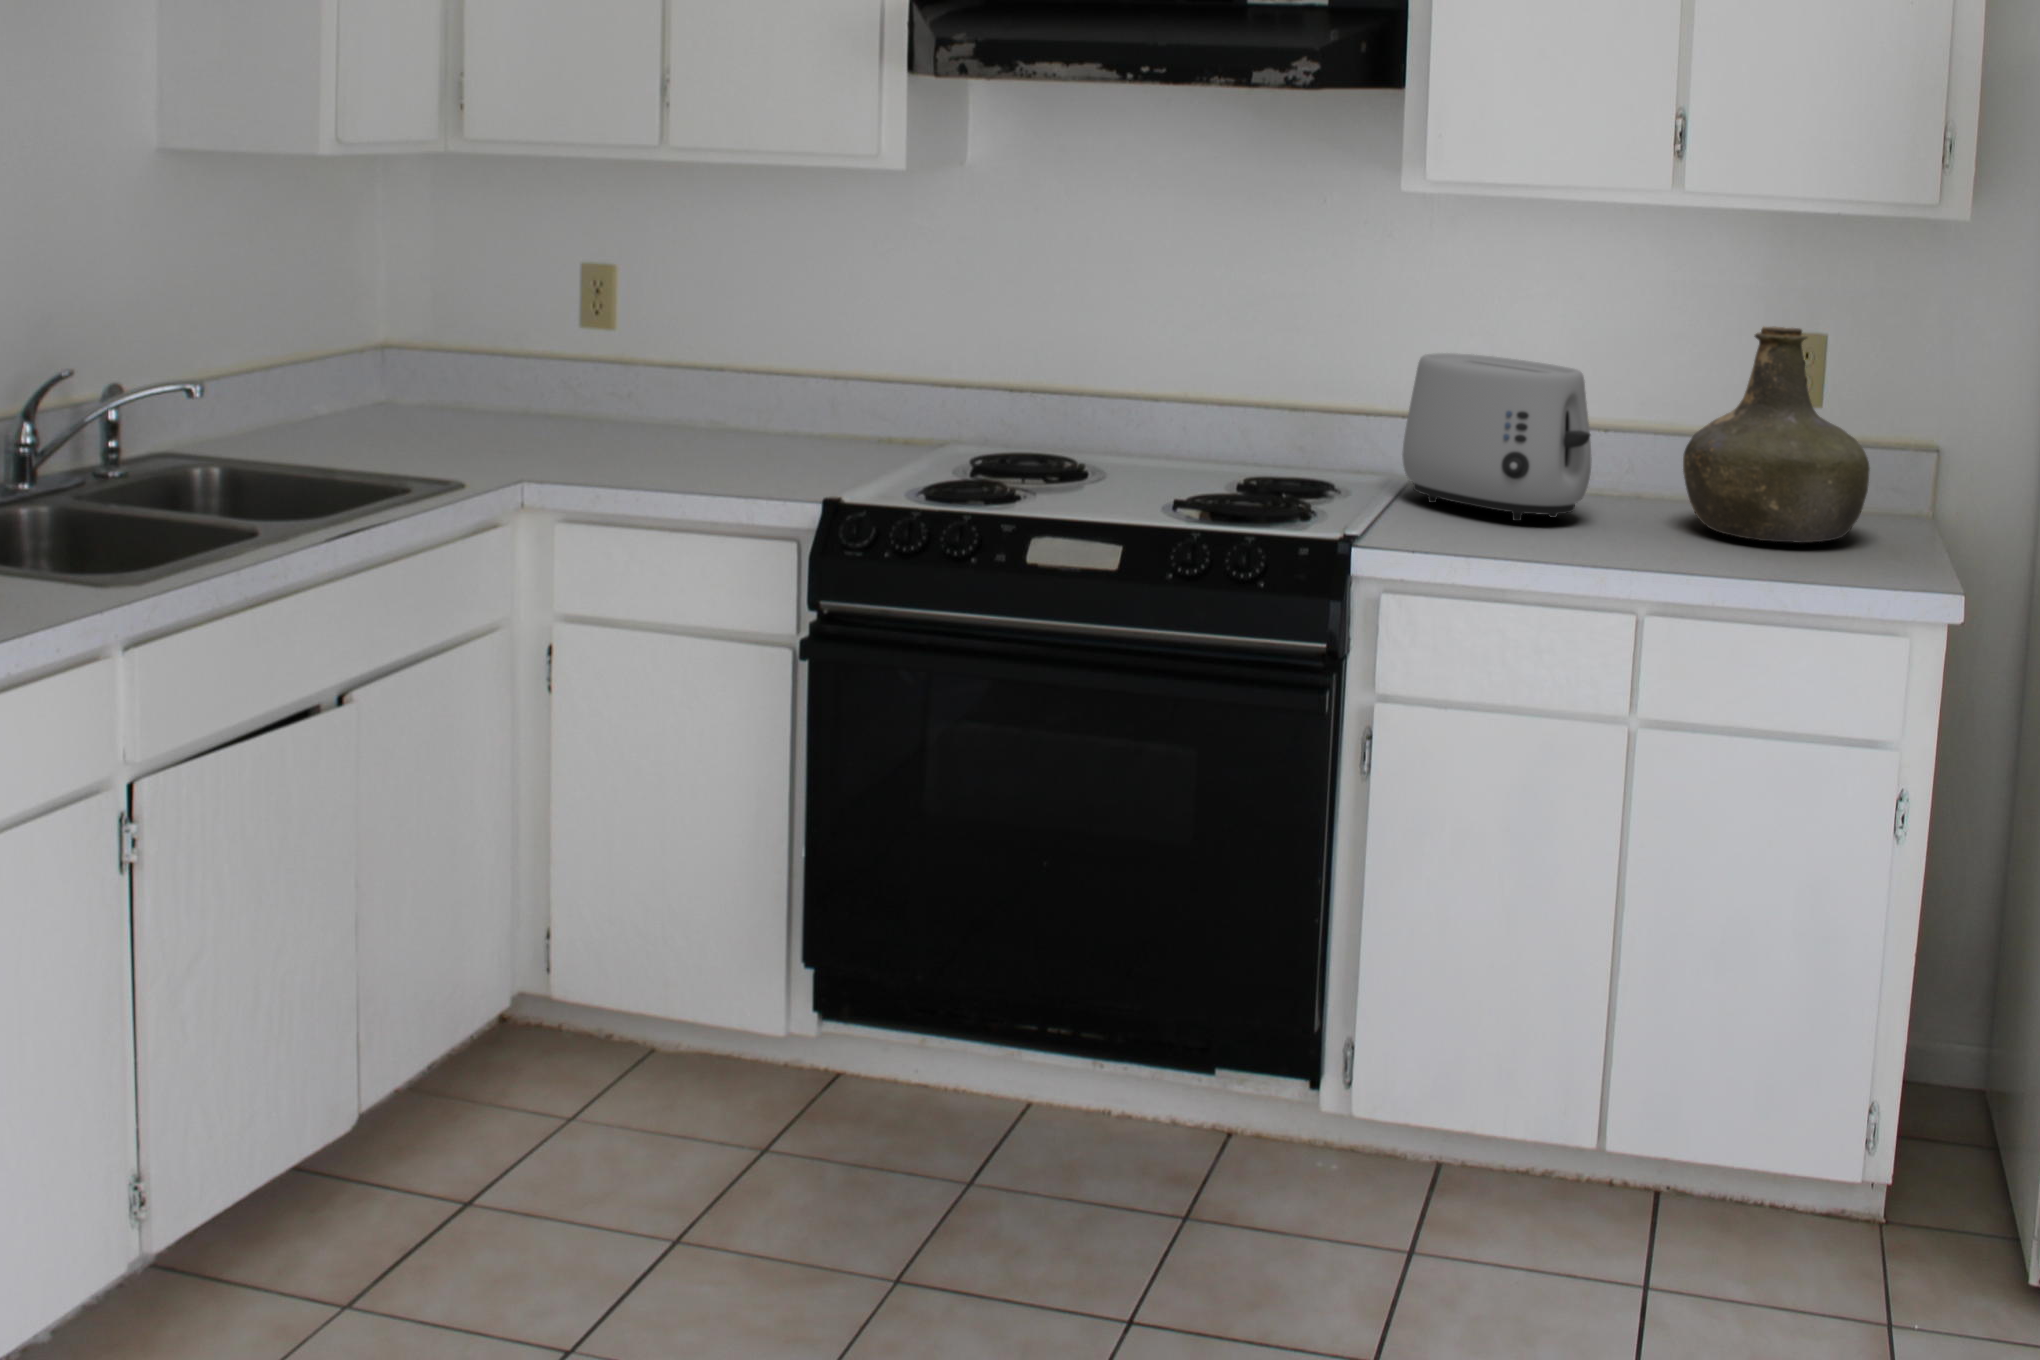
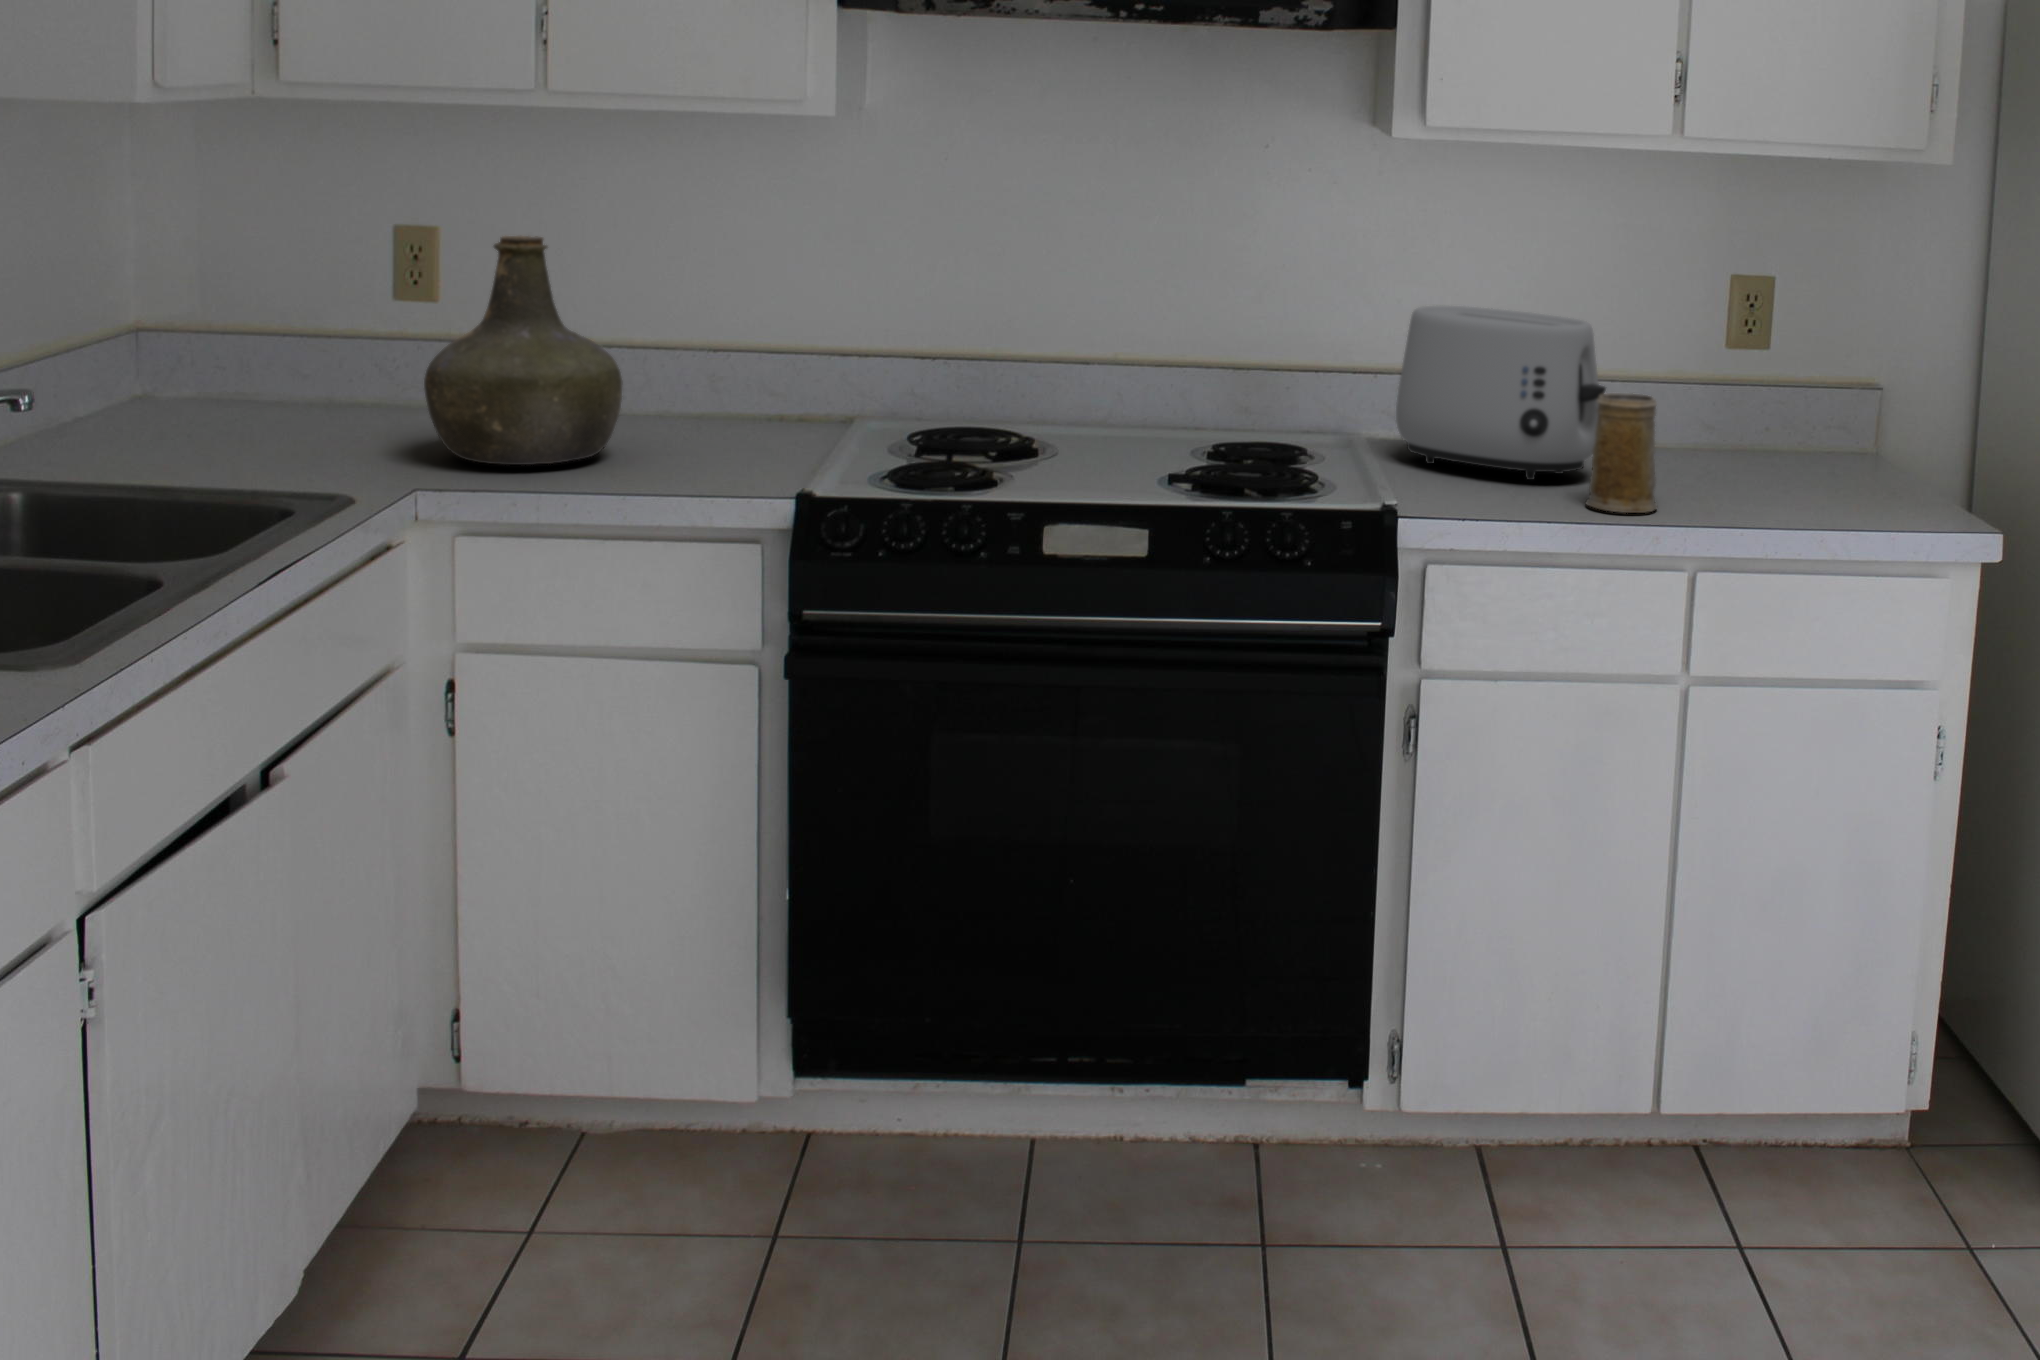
bottle: present [1683,327,1870,543] -> present [424,236,622,465]
mug: none [1552,438,1624,556] -> present [1586,393,1657,513]

